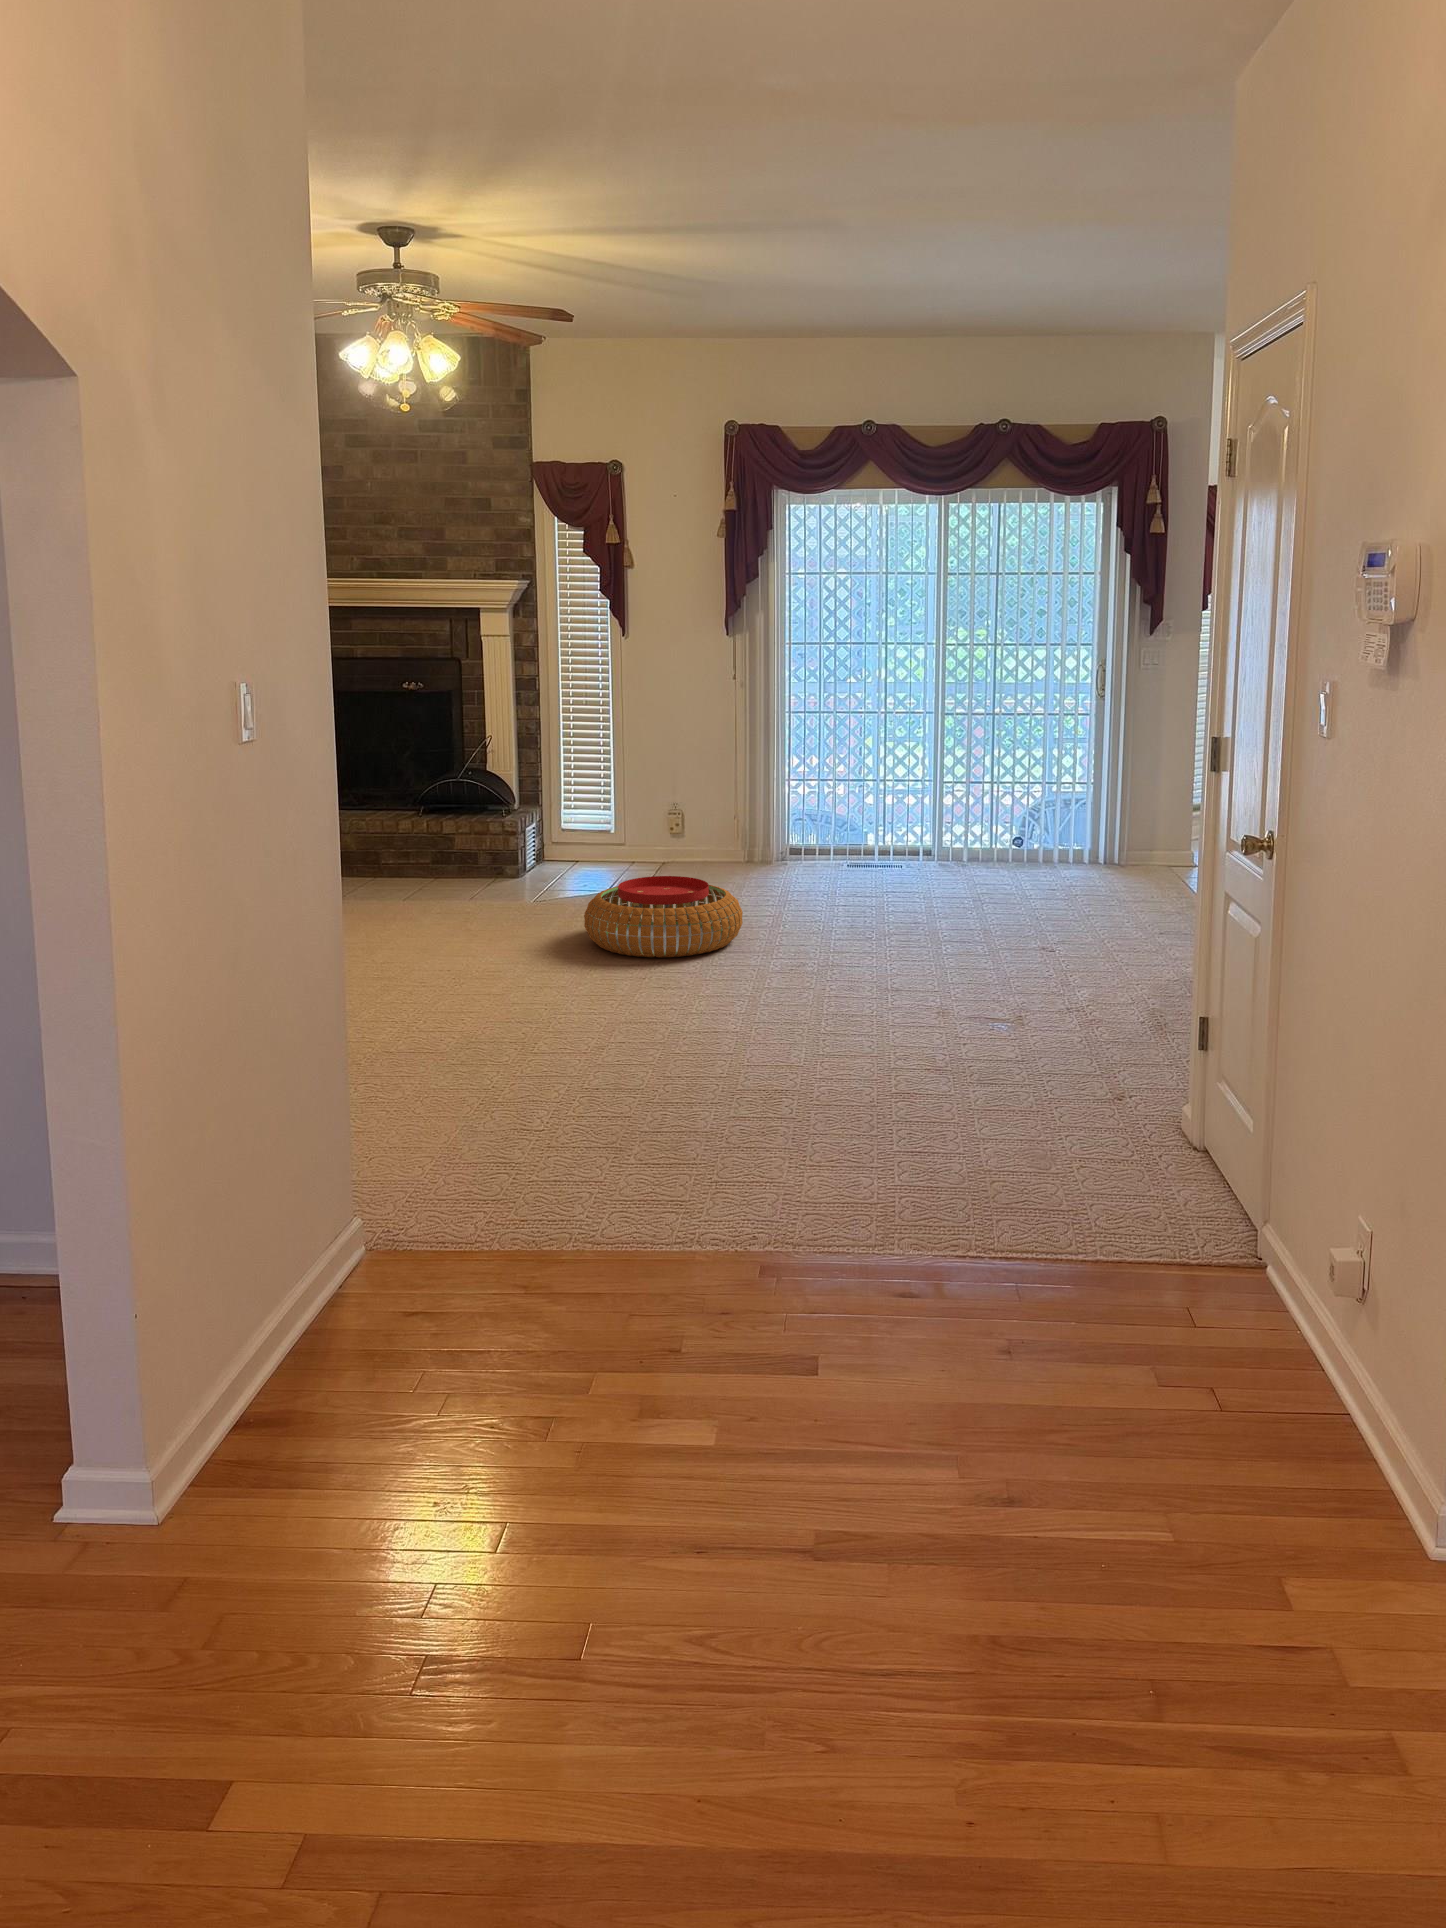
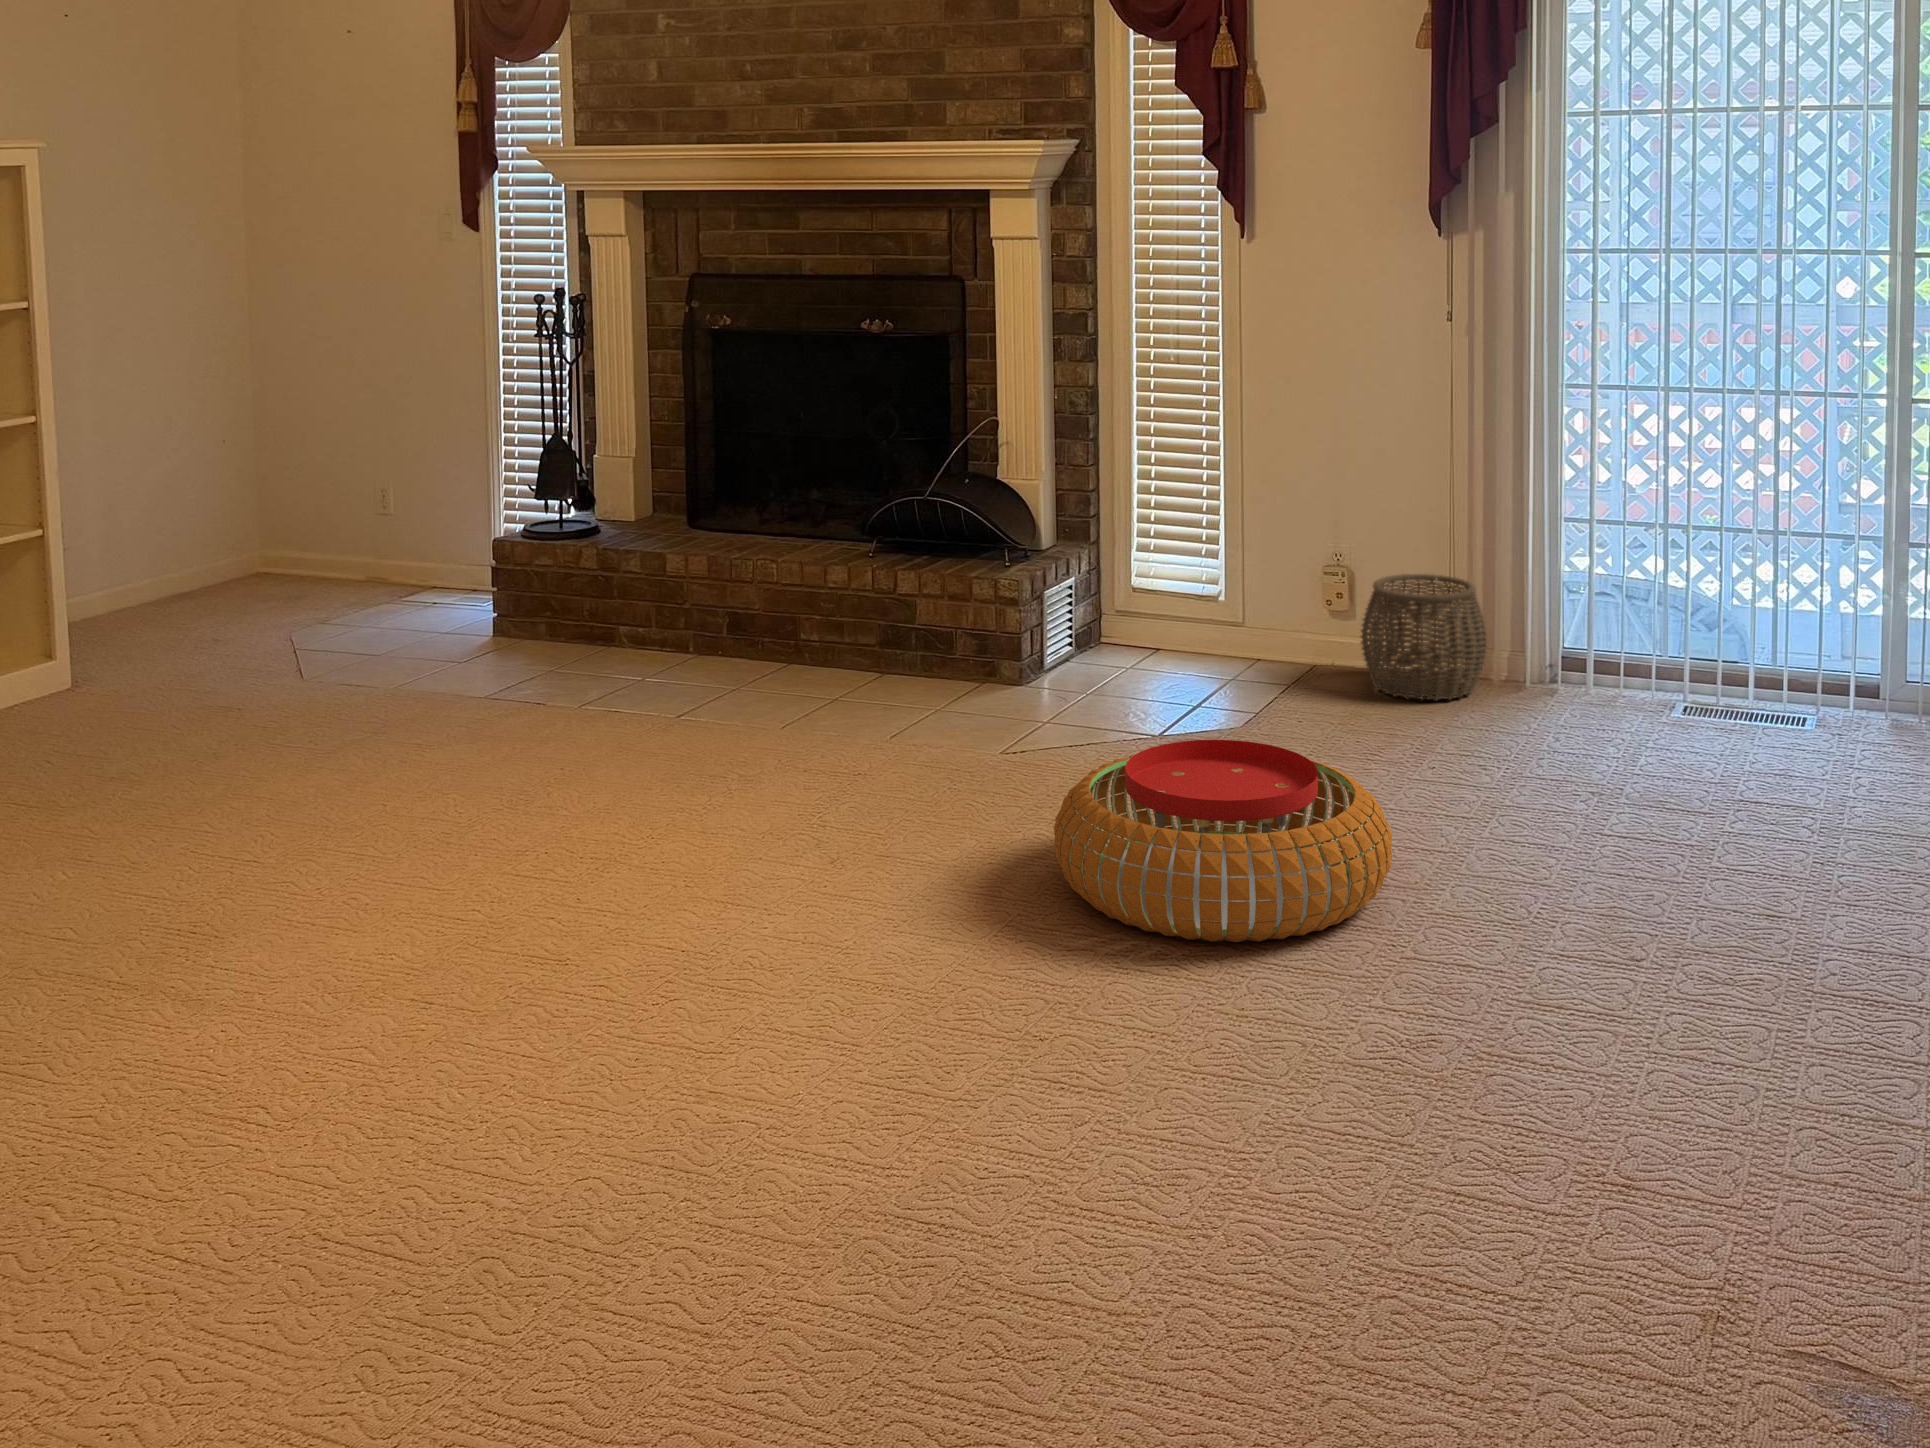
woven basket: none [692,810,756,872] -> present [1361,574,1488,701]

